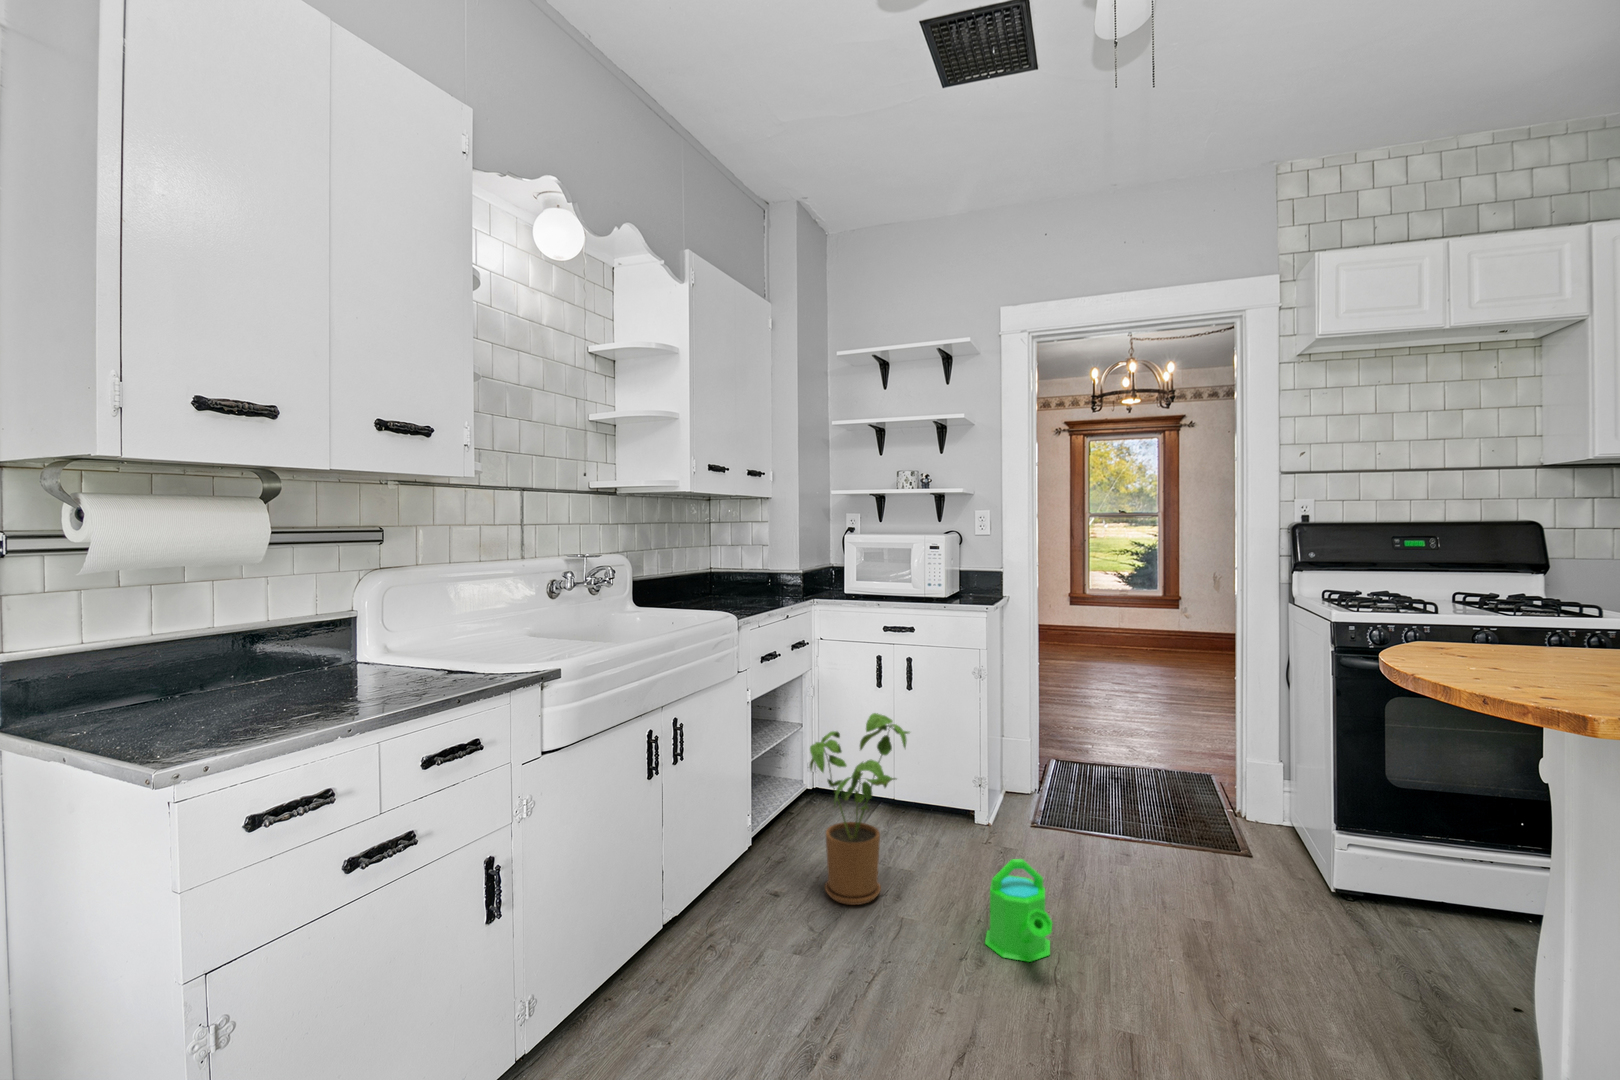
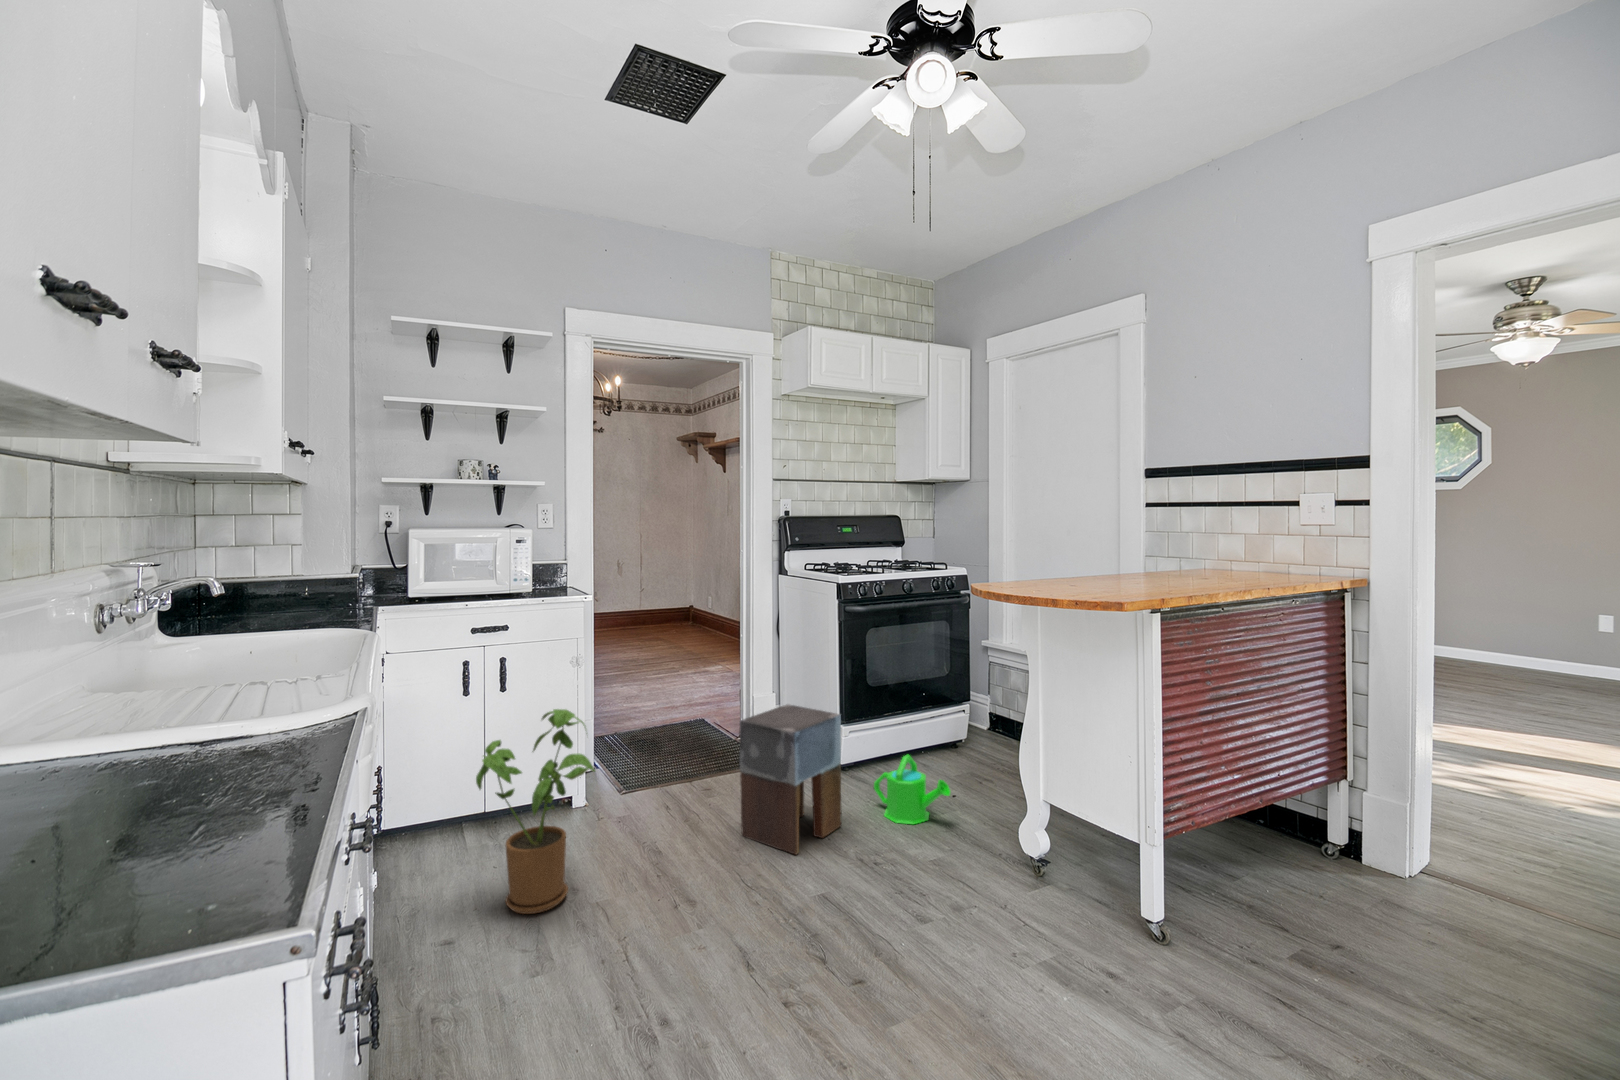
stool: none [1095,774,1245,971] -> present [740,704,842,854]
watering can: present [985,859,1052,962] -> present [874,754,950,824]

